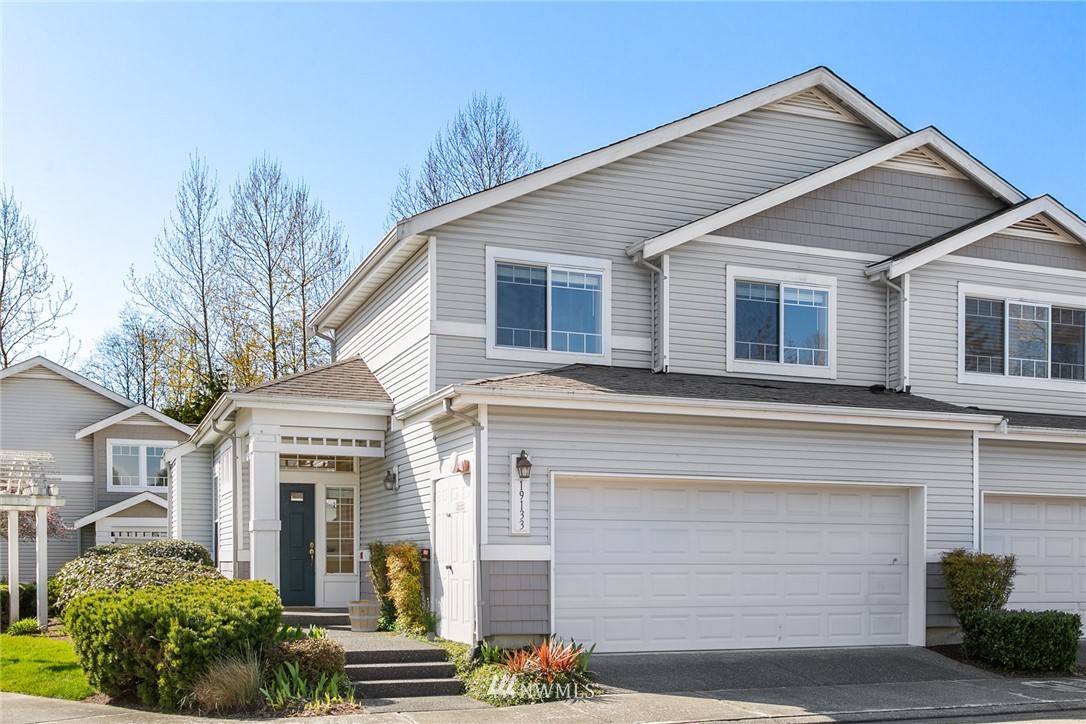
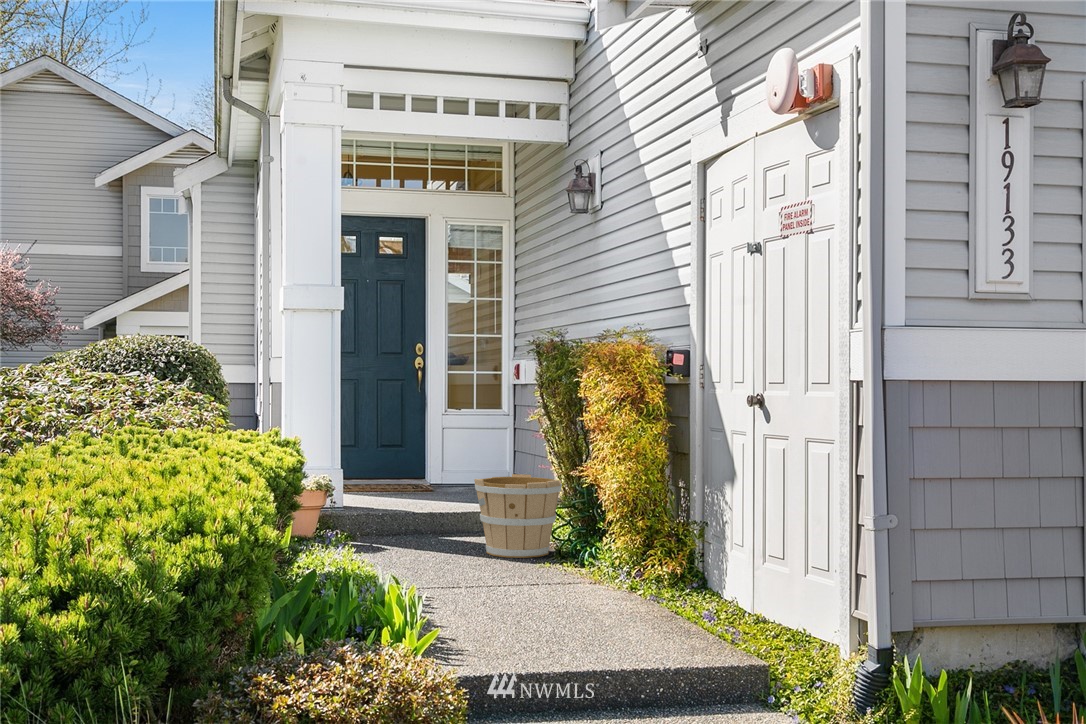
potted plant: present [420,611,442,641] -> none [661,519,753,626]

